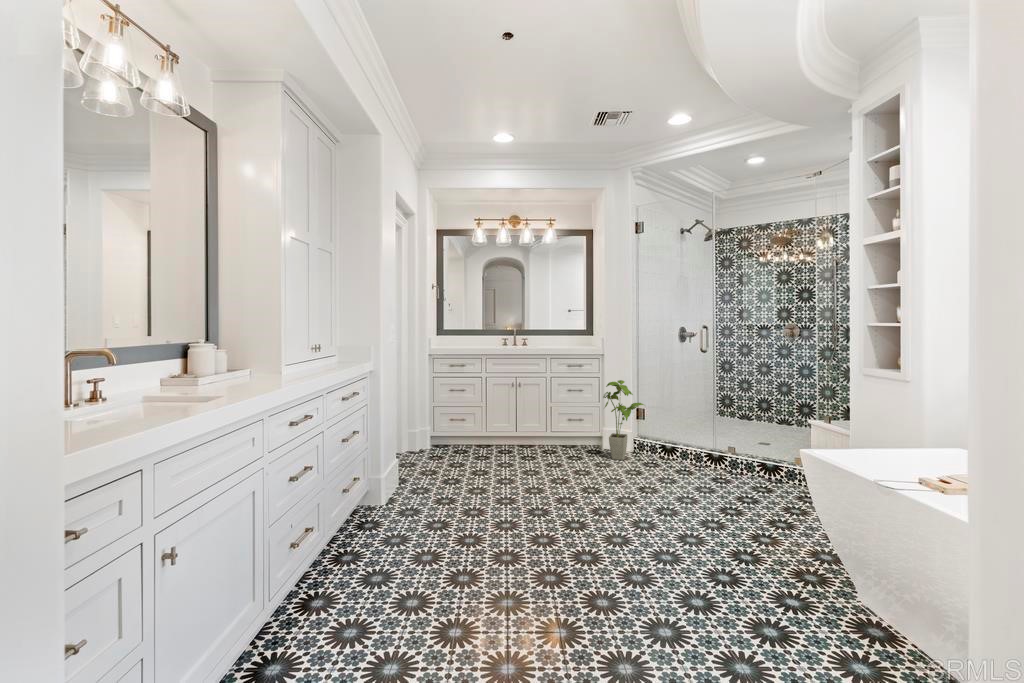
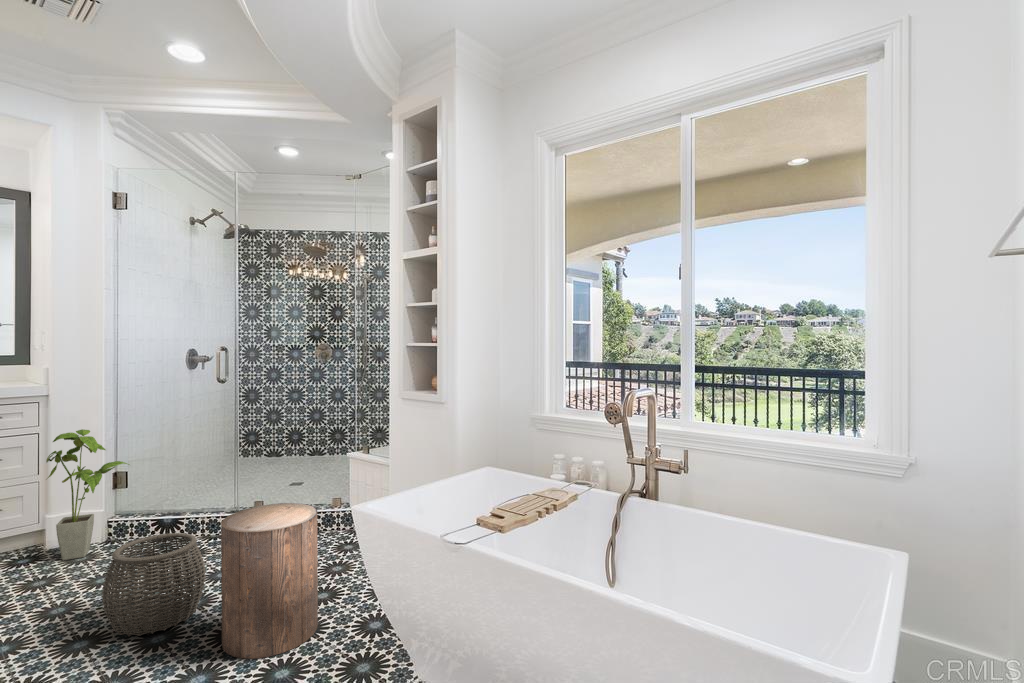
stool: none [700,450,770,556] -> present [221,503,318,659]
woven basket: none [634,455,692,517] -> present [102,533,206,636]

